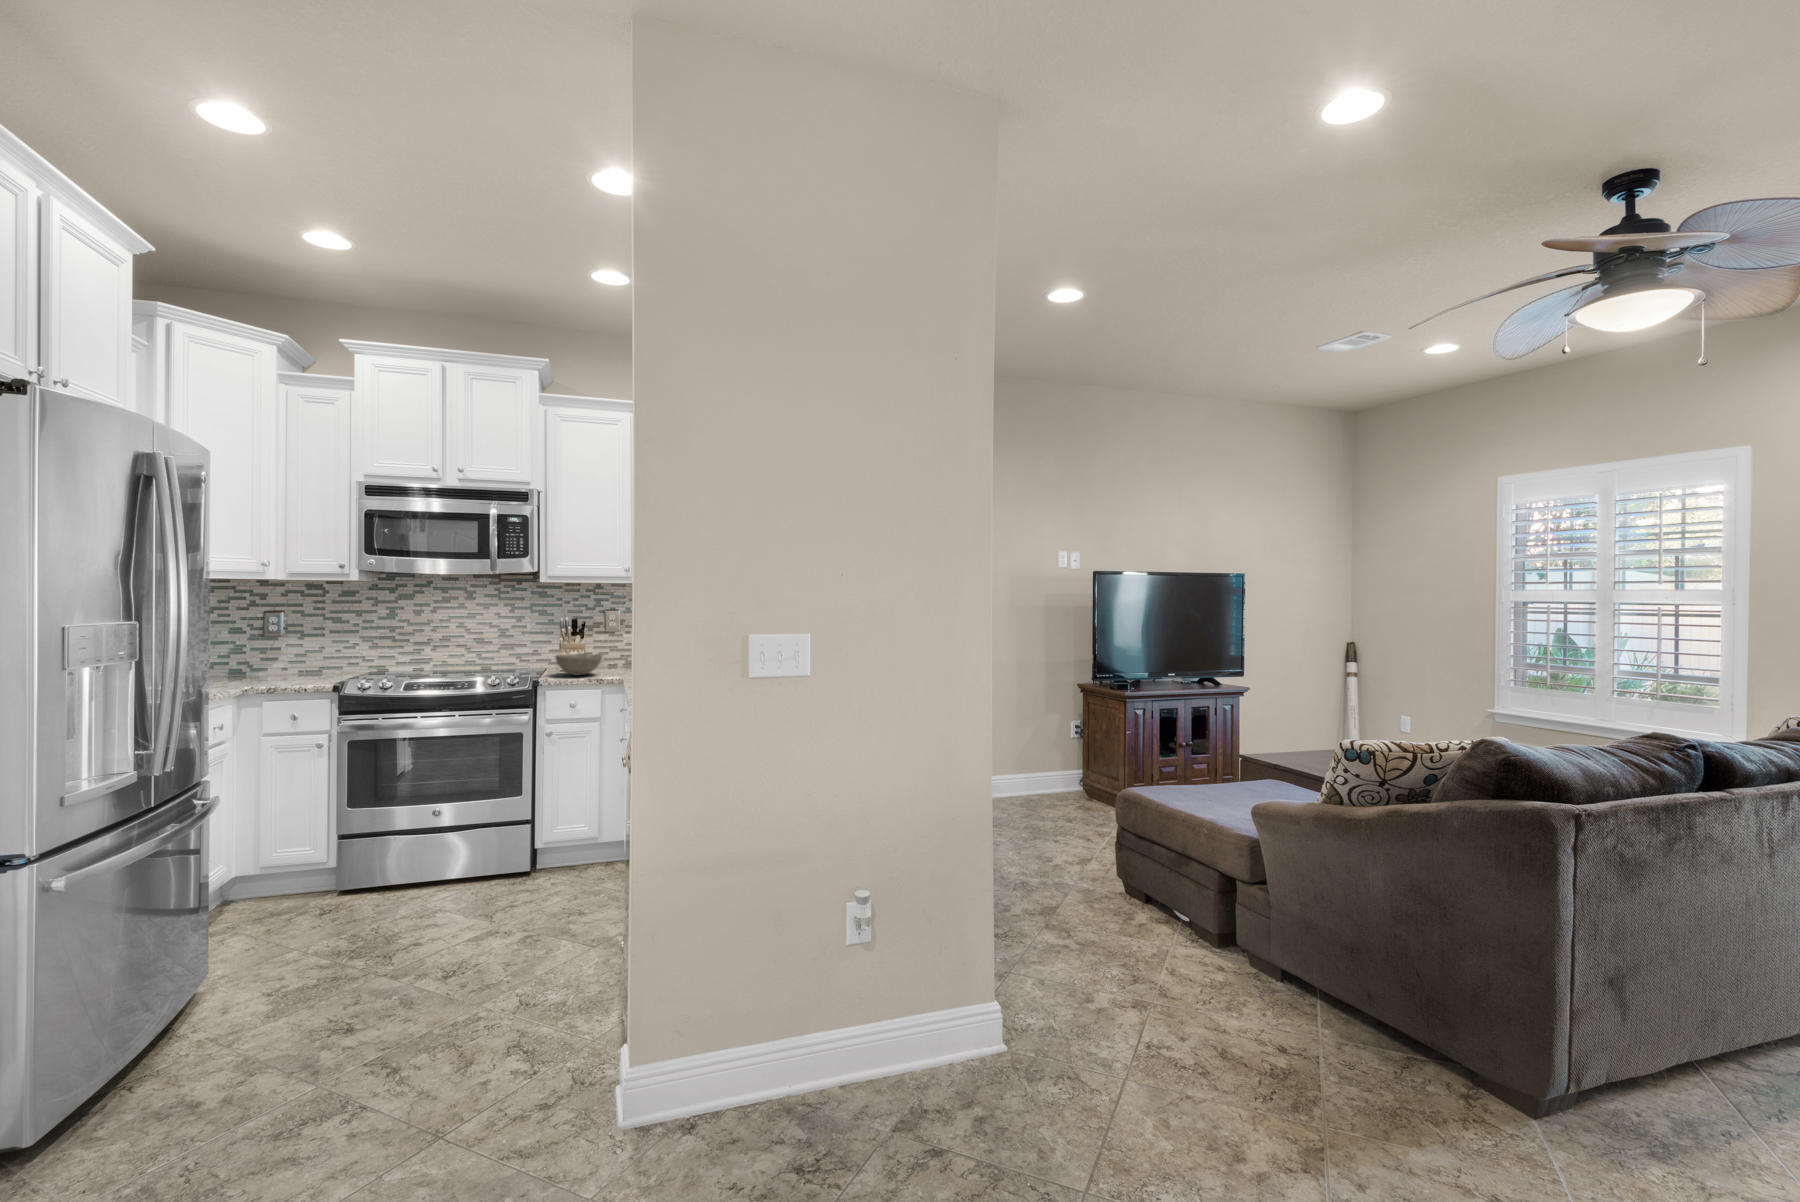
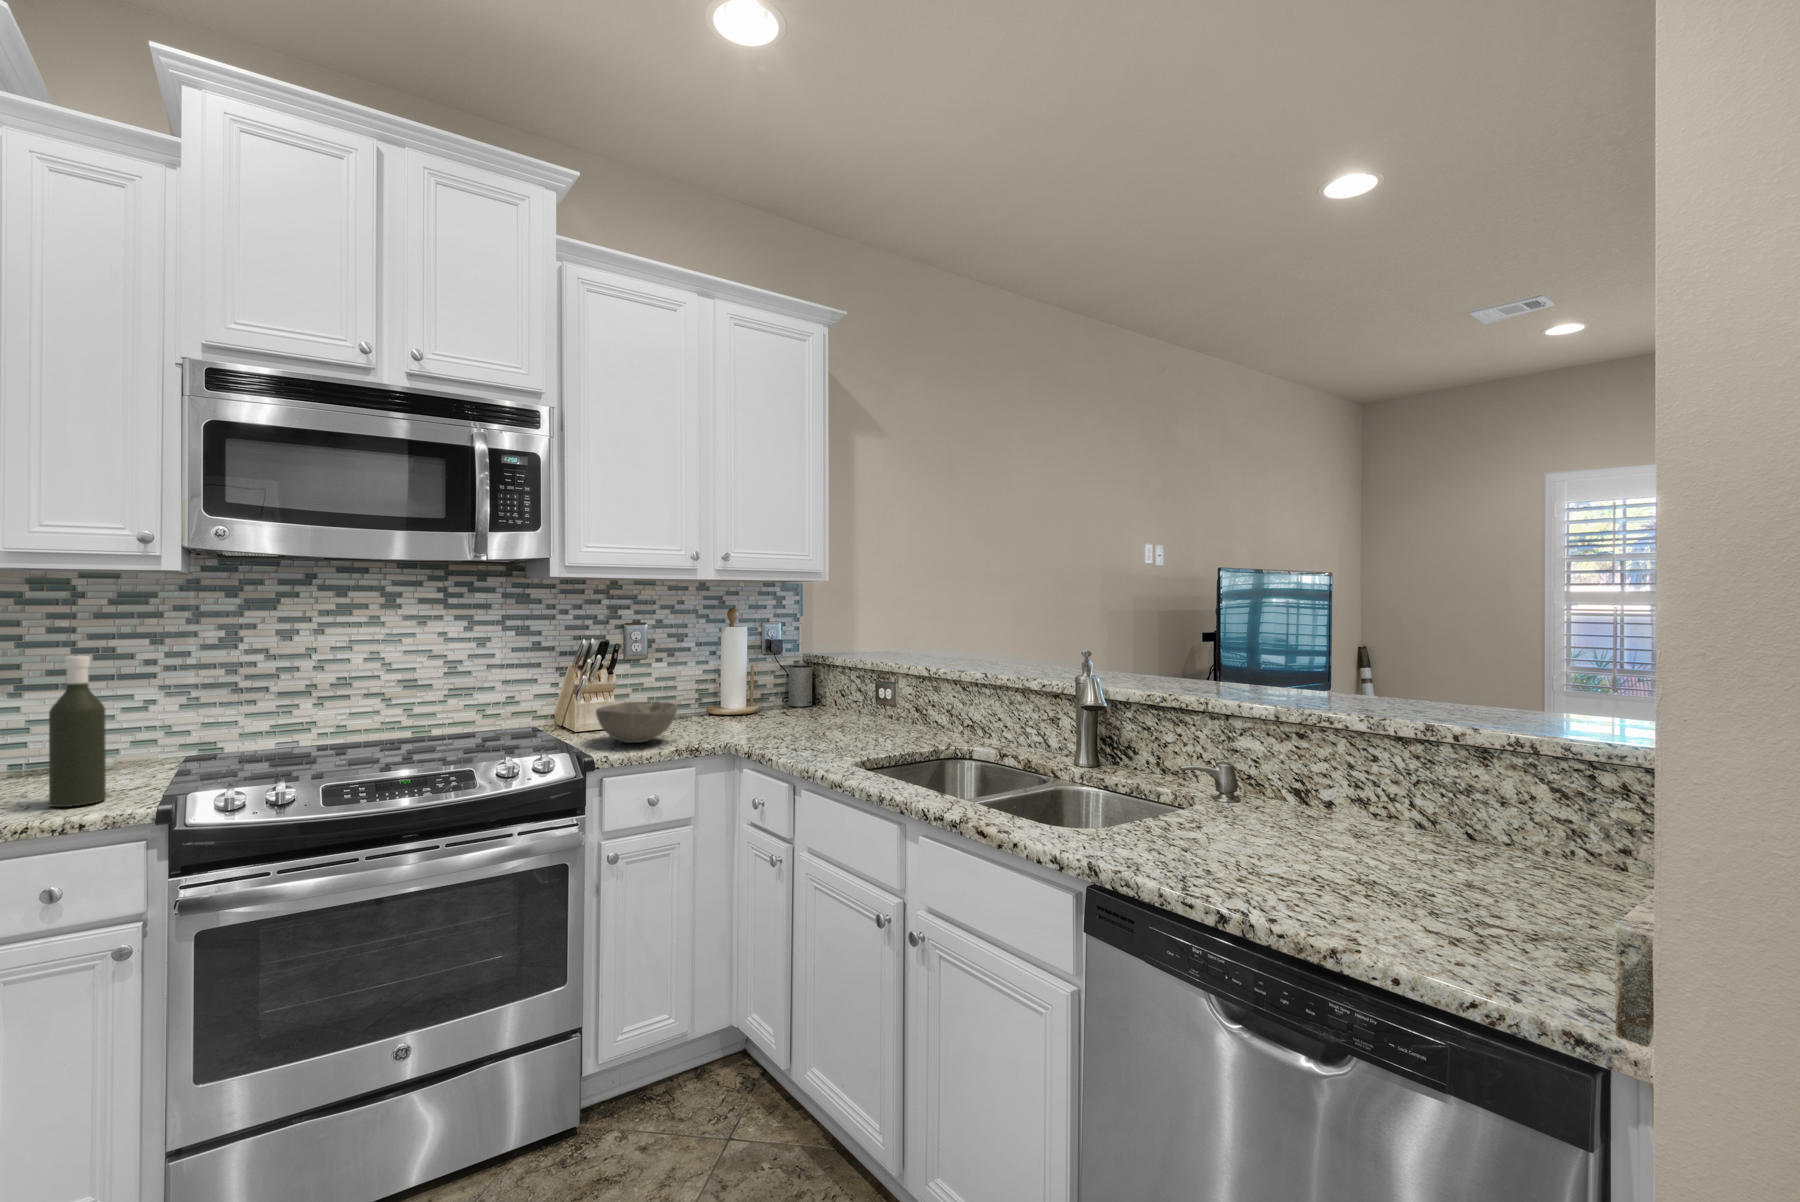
bottle: none [299,619,321,684] -> present [49,656,106,807]

